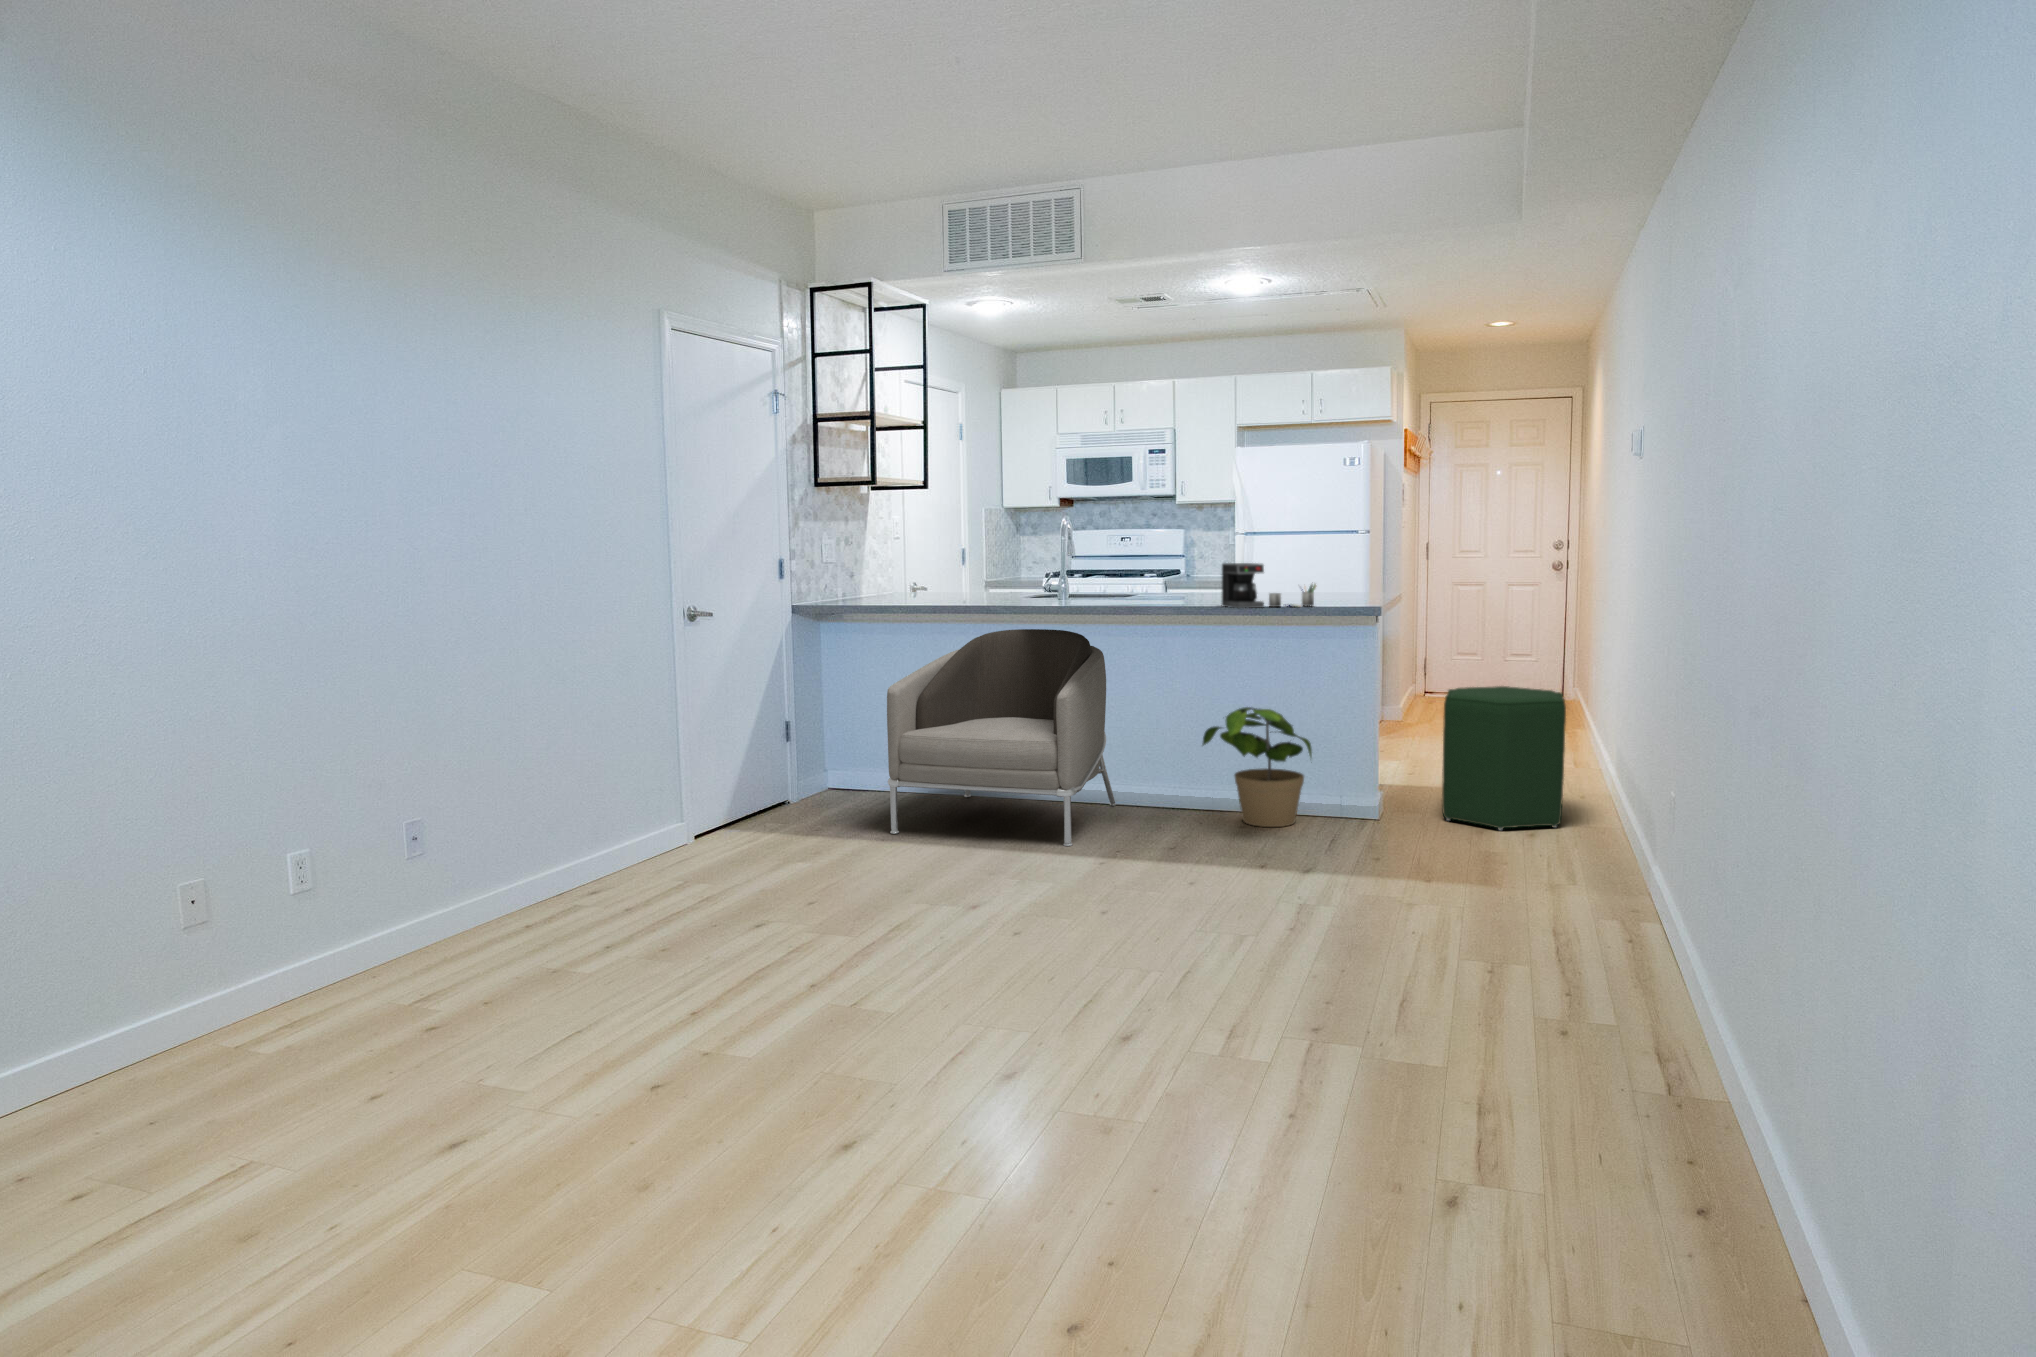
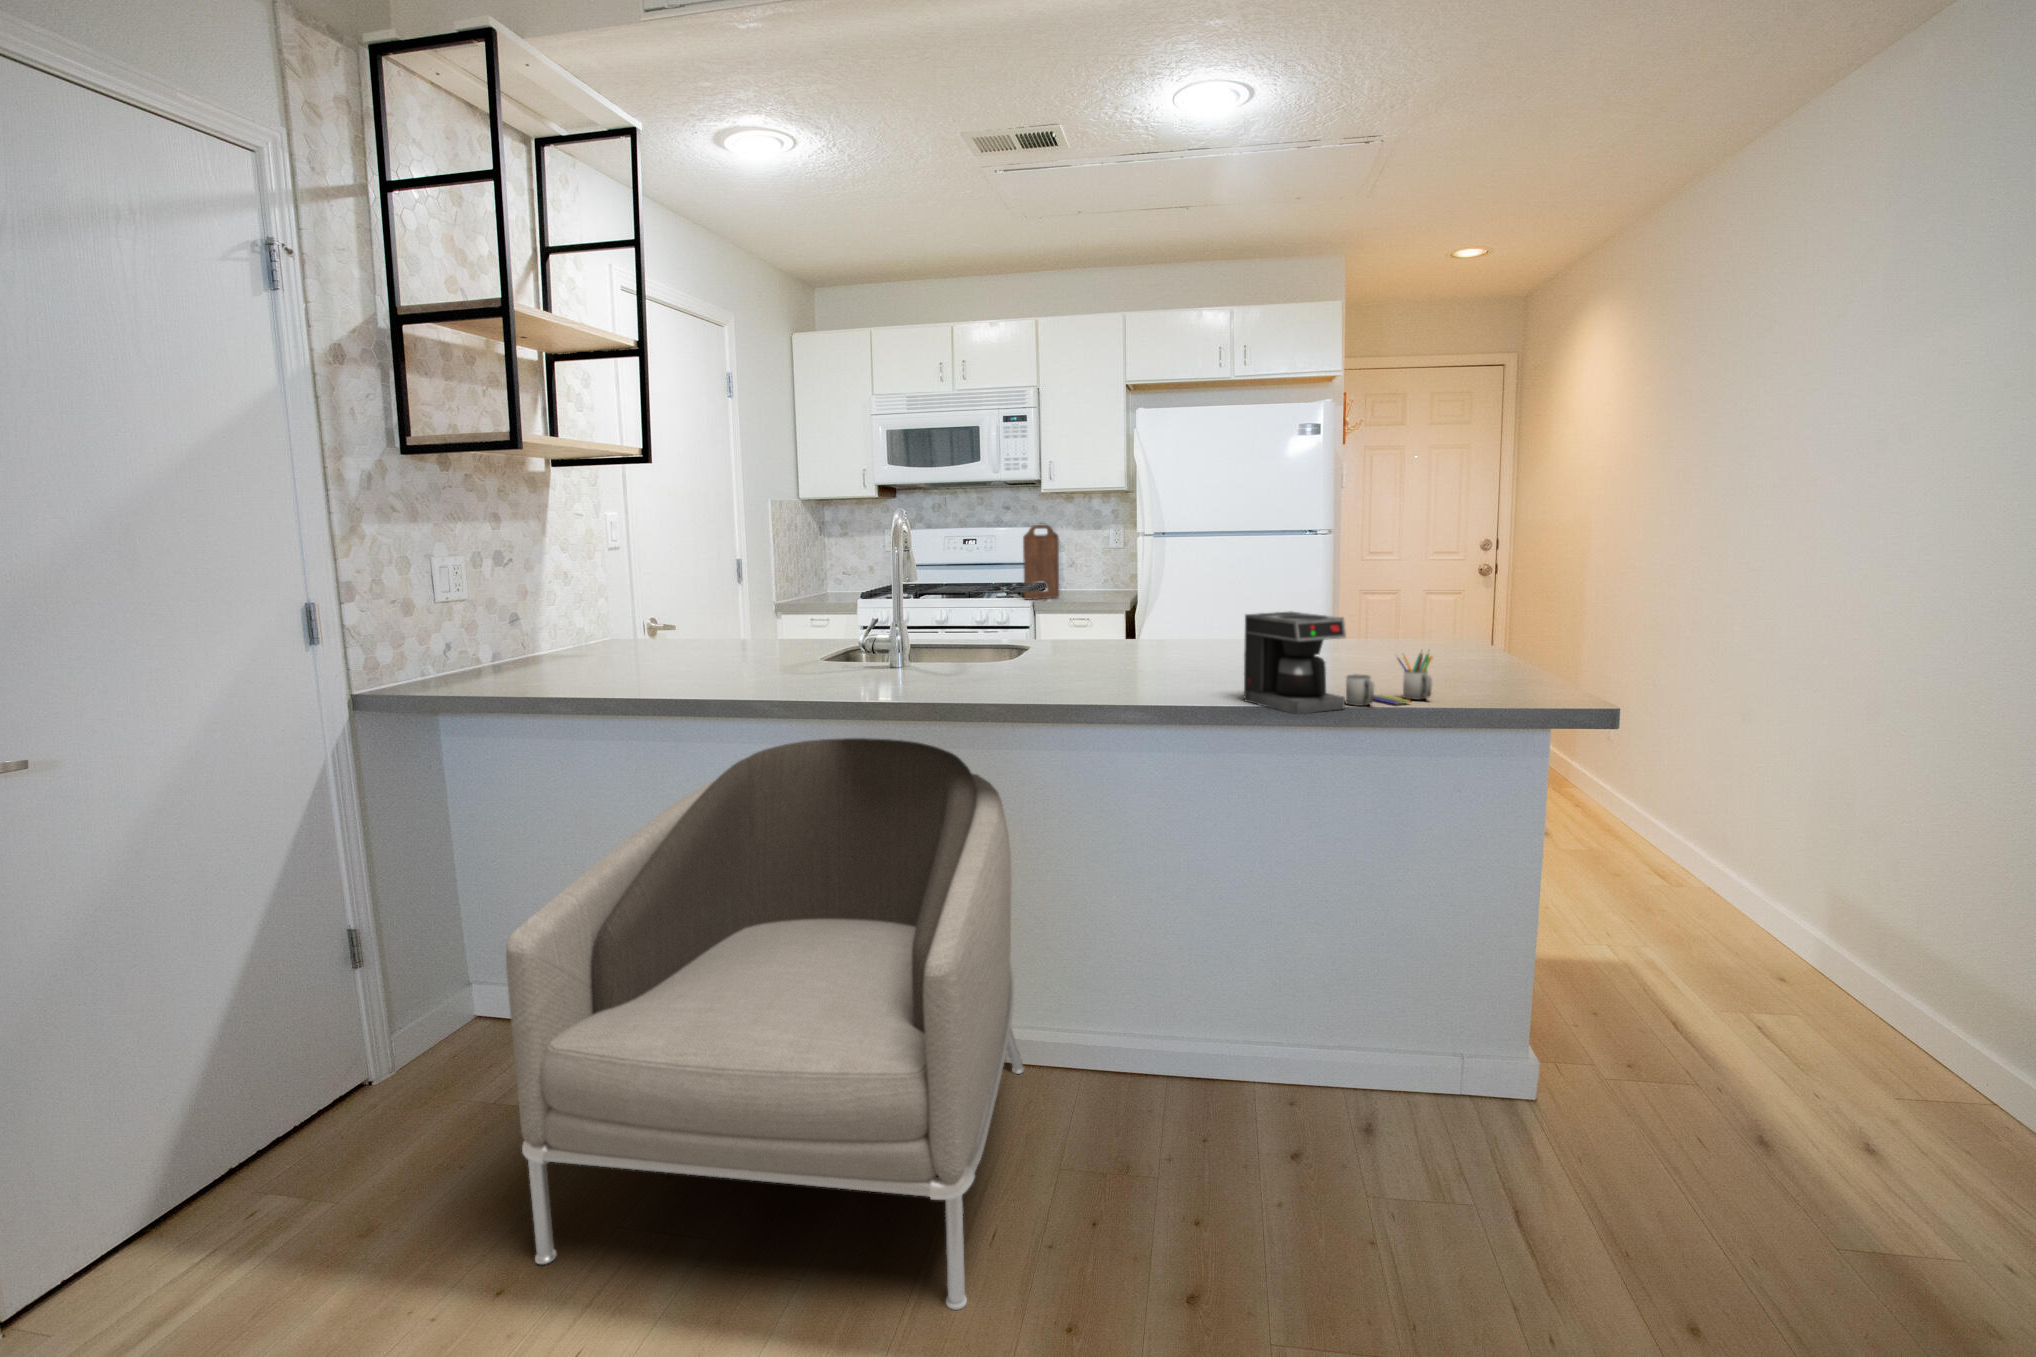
cutting board: none [1163,527,1191,583] -> present [1023,525,1059,600]
ottoman: present [1442,686,1566,831] -> none [1621,824,1921,1141]
potted plant: present [1203,707,1312,827] -> none [1214,931,1444,1158]

